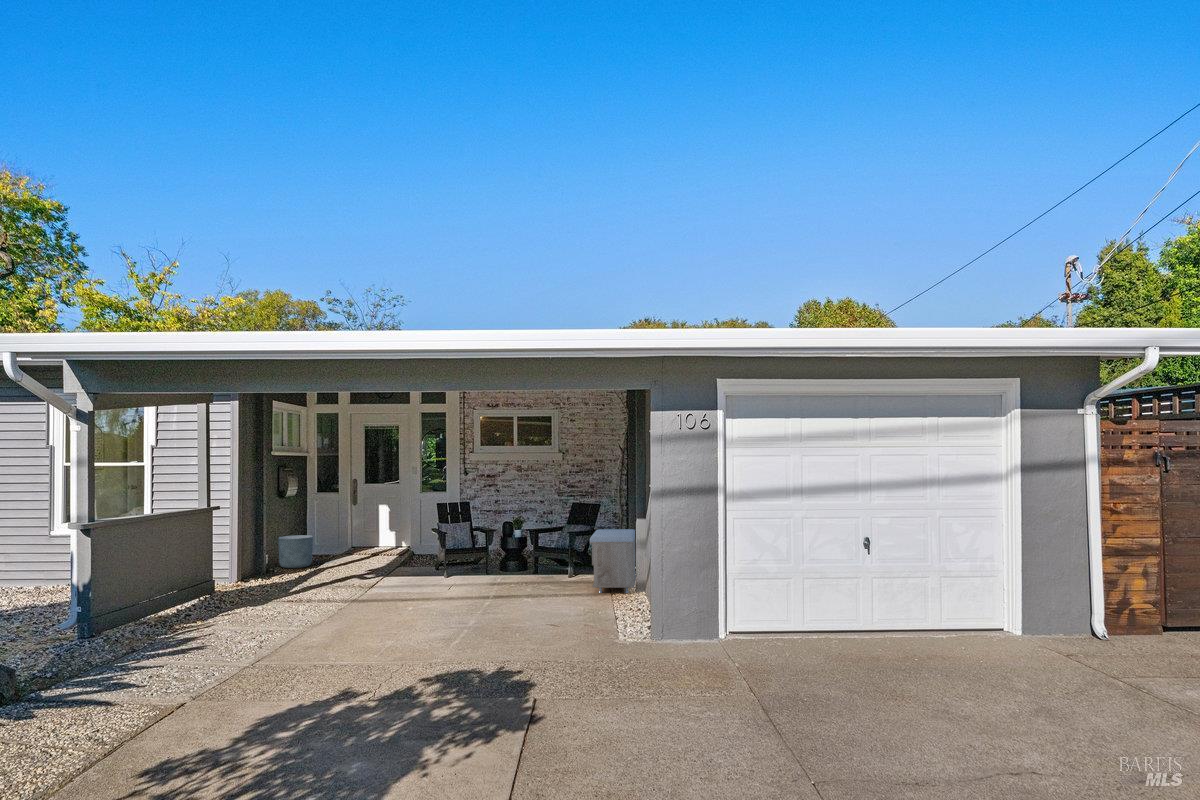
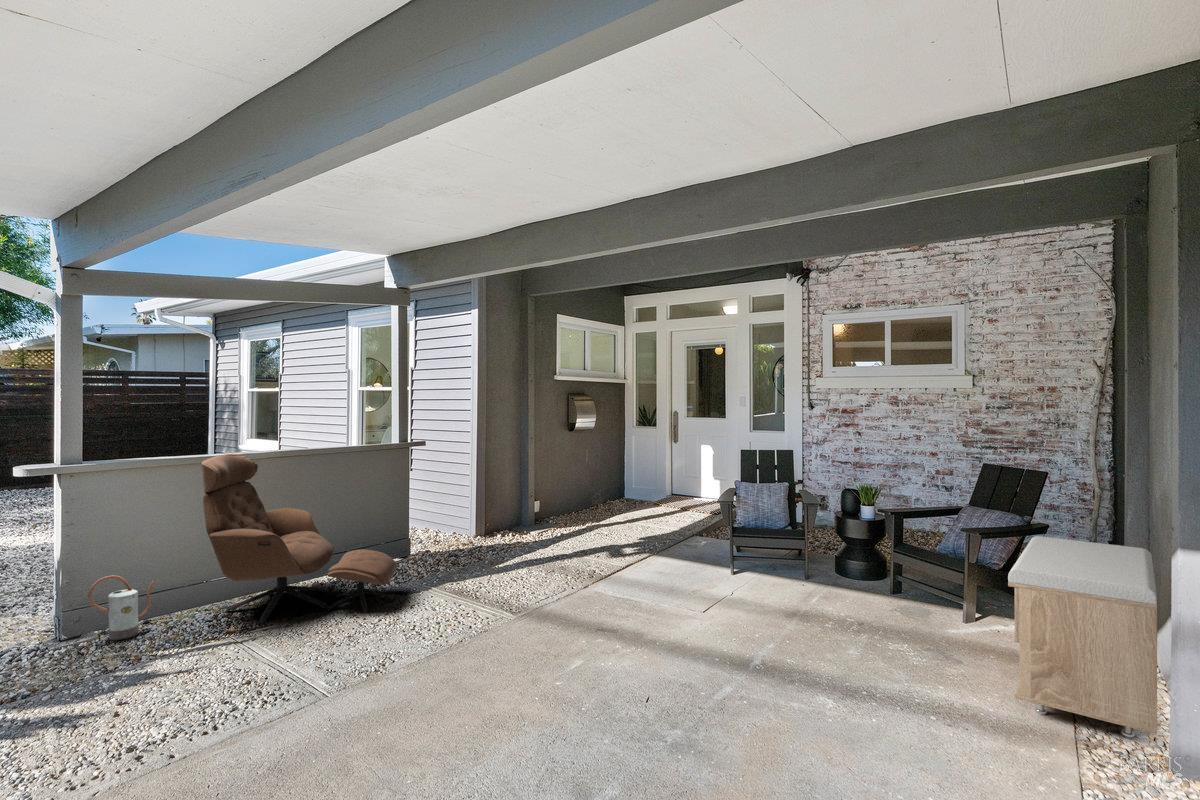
lounge chair: none [138,515,264,621] -> present [201,454,397,623]
planter: present [278,535,313,568] -> none [556,479,597,521]
watering can: none [101,593,127,635] -> present [88,575,157,640]

